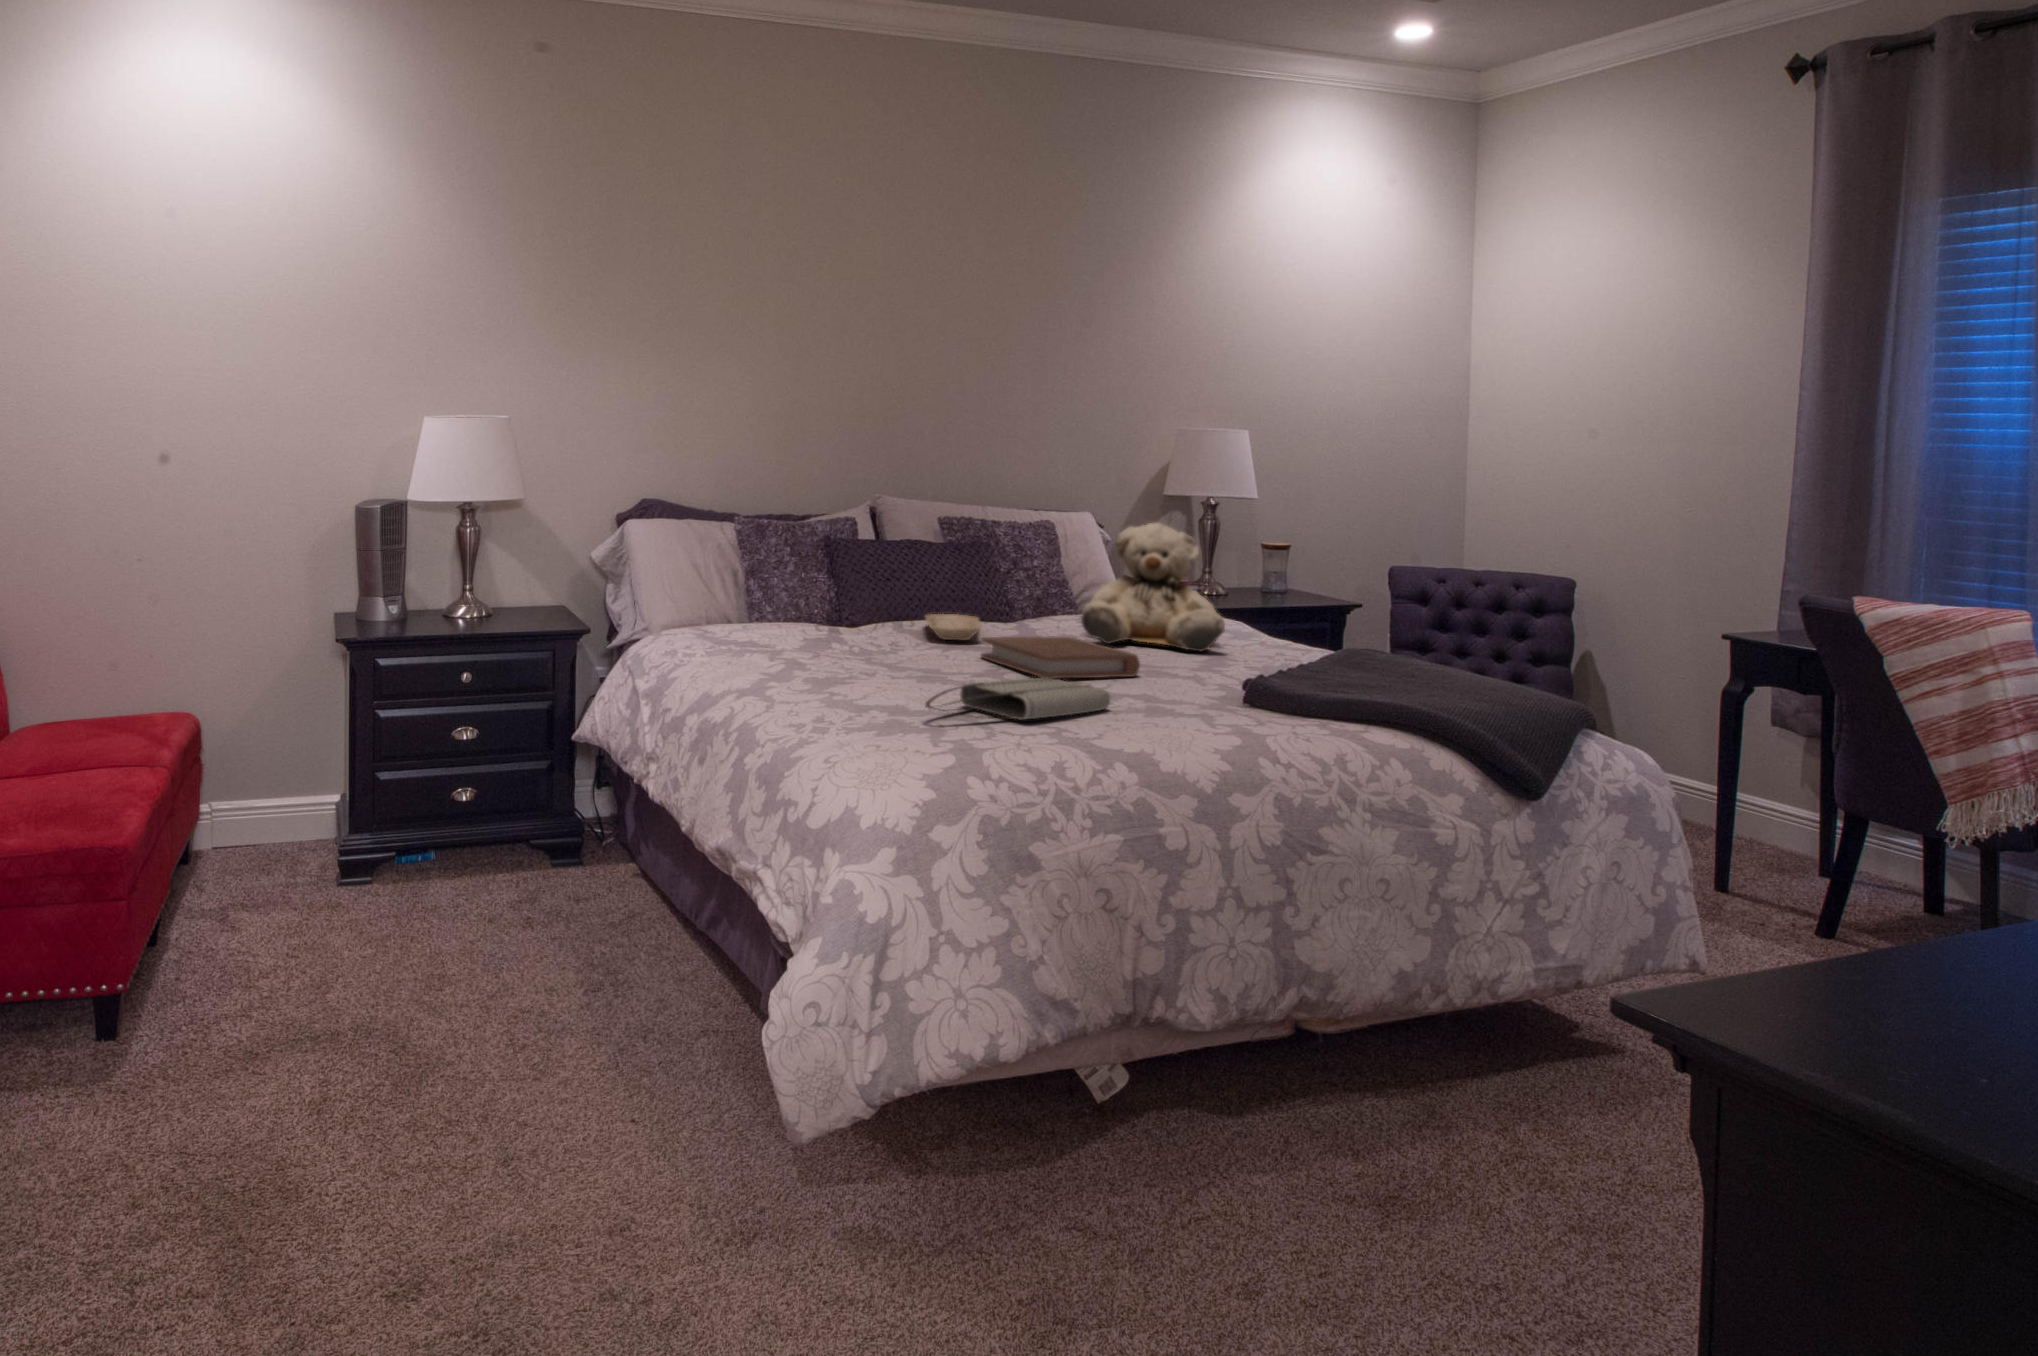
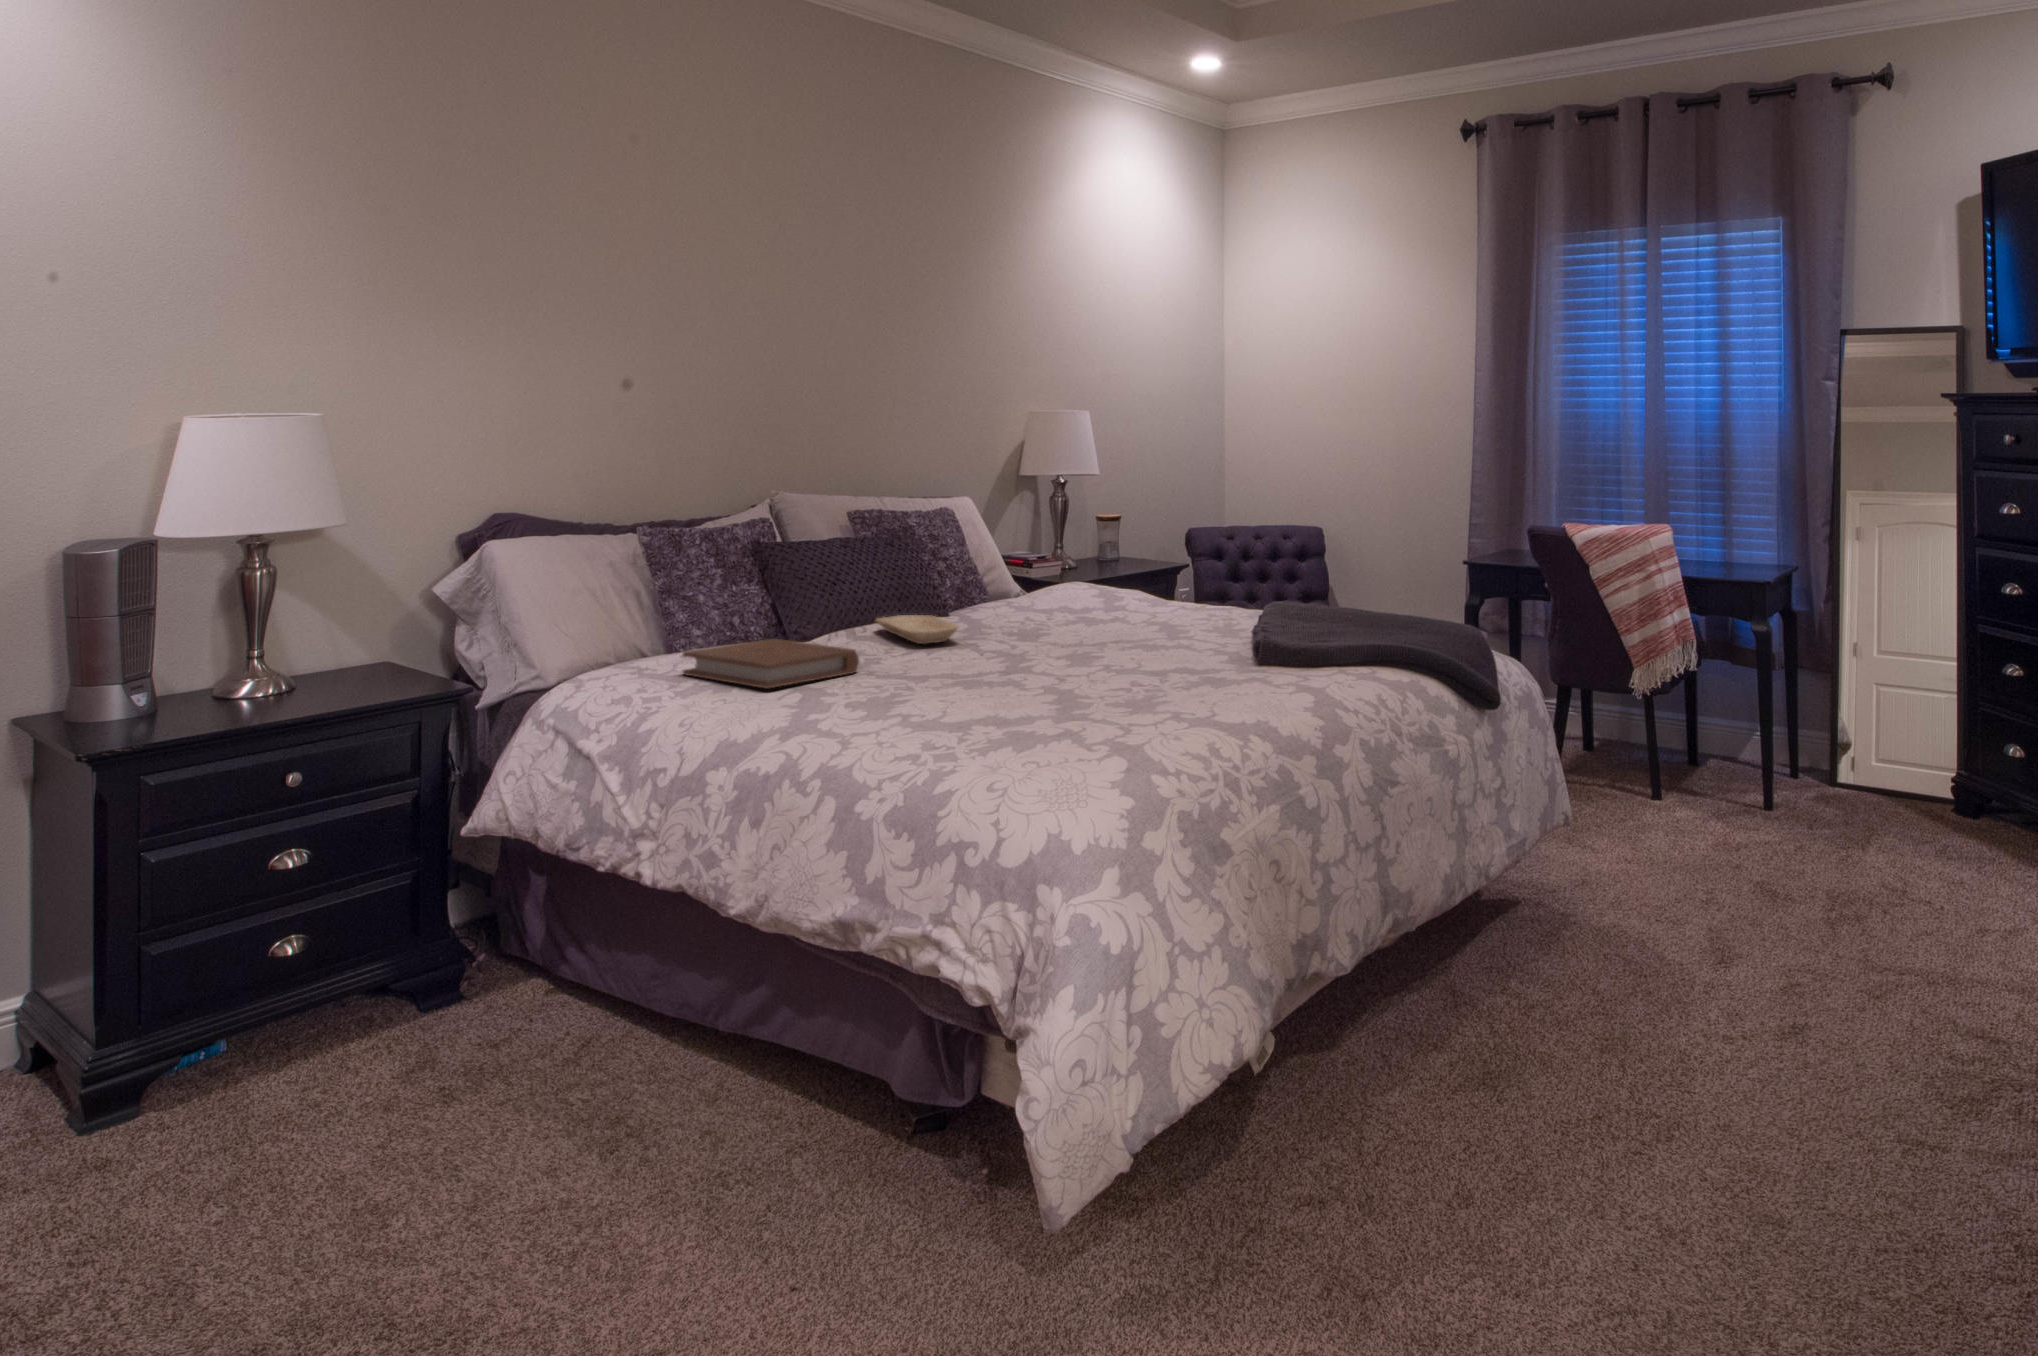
teddy bear: present [1081,523,1225,651] -> none [1041,503,1179,627]
book: present [981,636,1140,678] -> present [683,639,859,688]
tote bag: present [925,678,1110,719] -> none [1046,669,1180,719]

